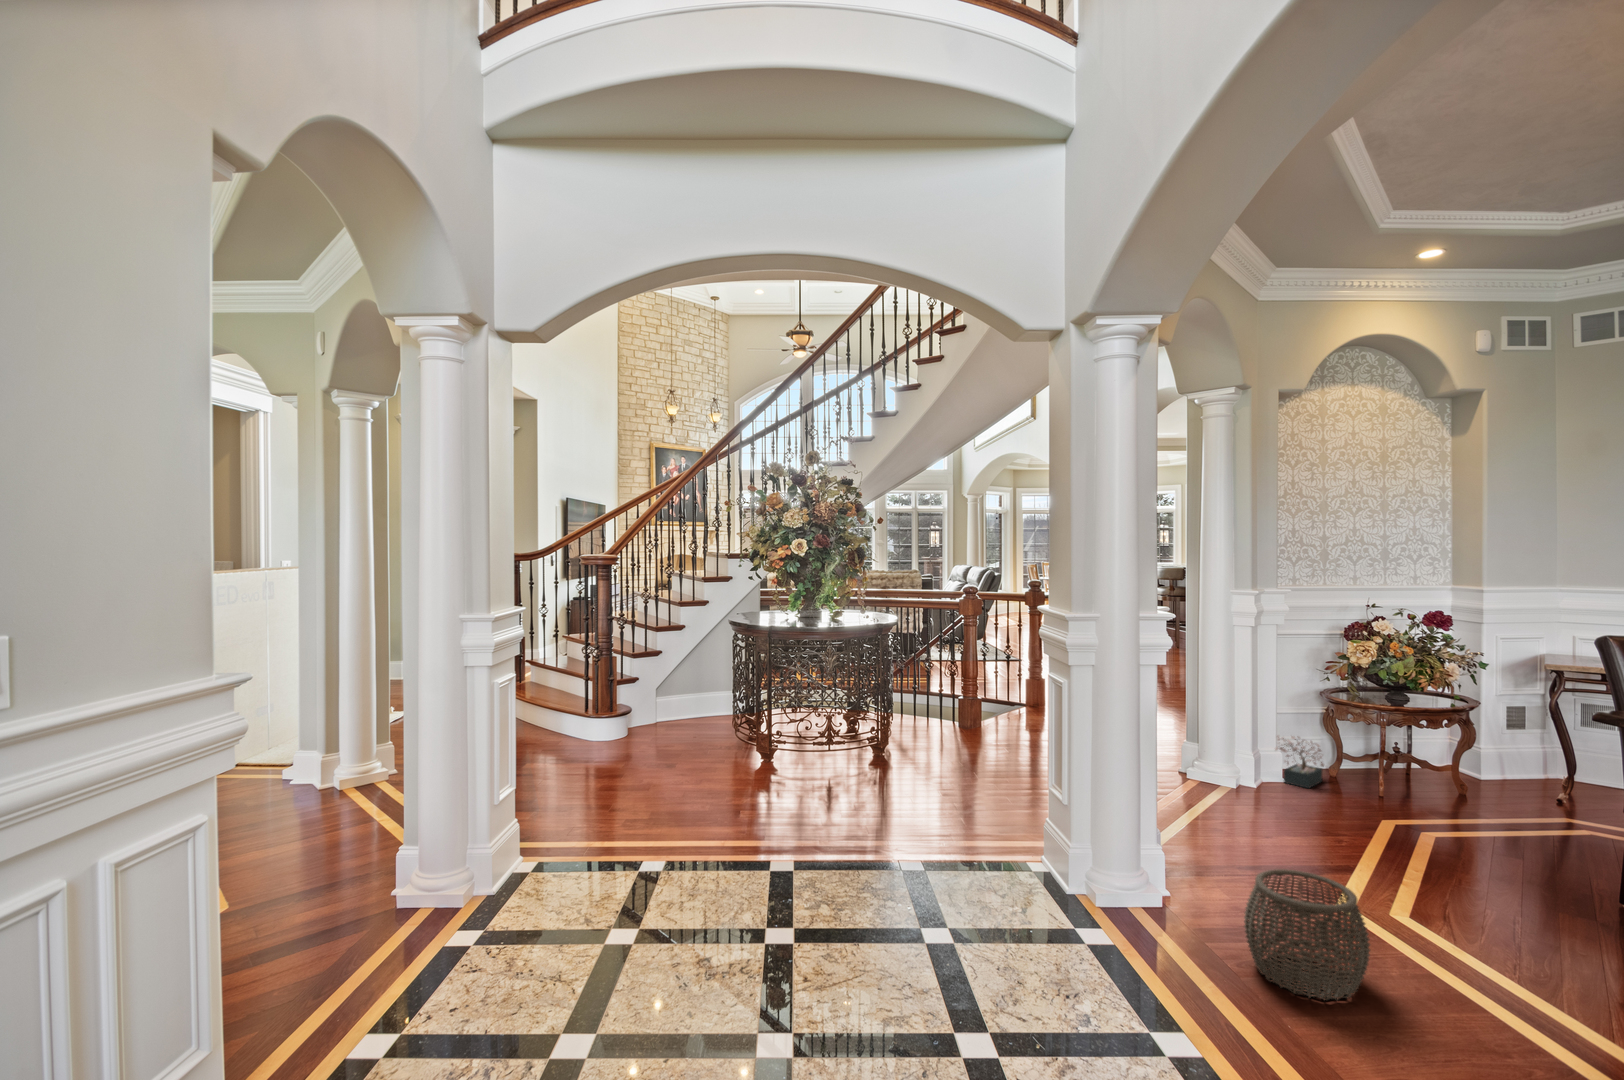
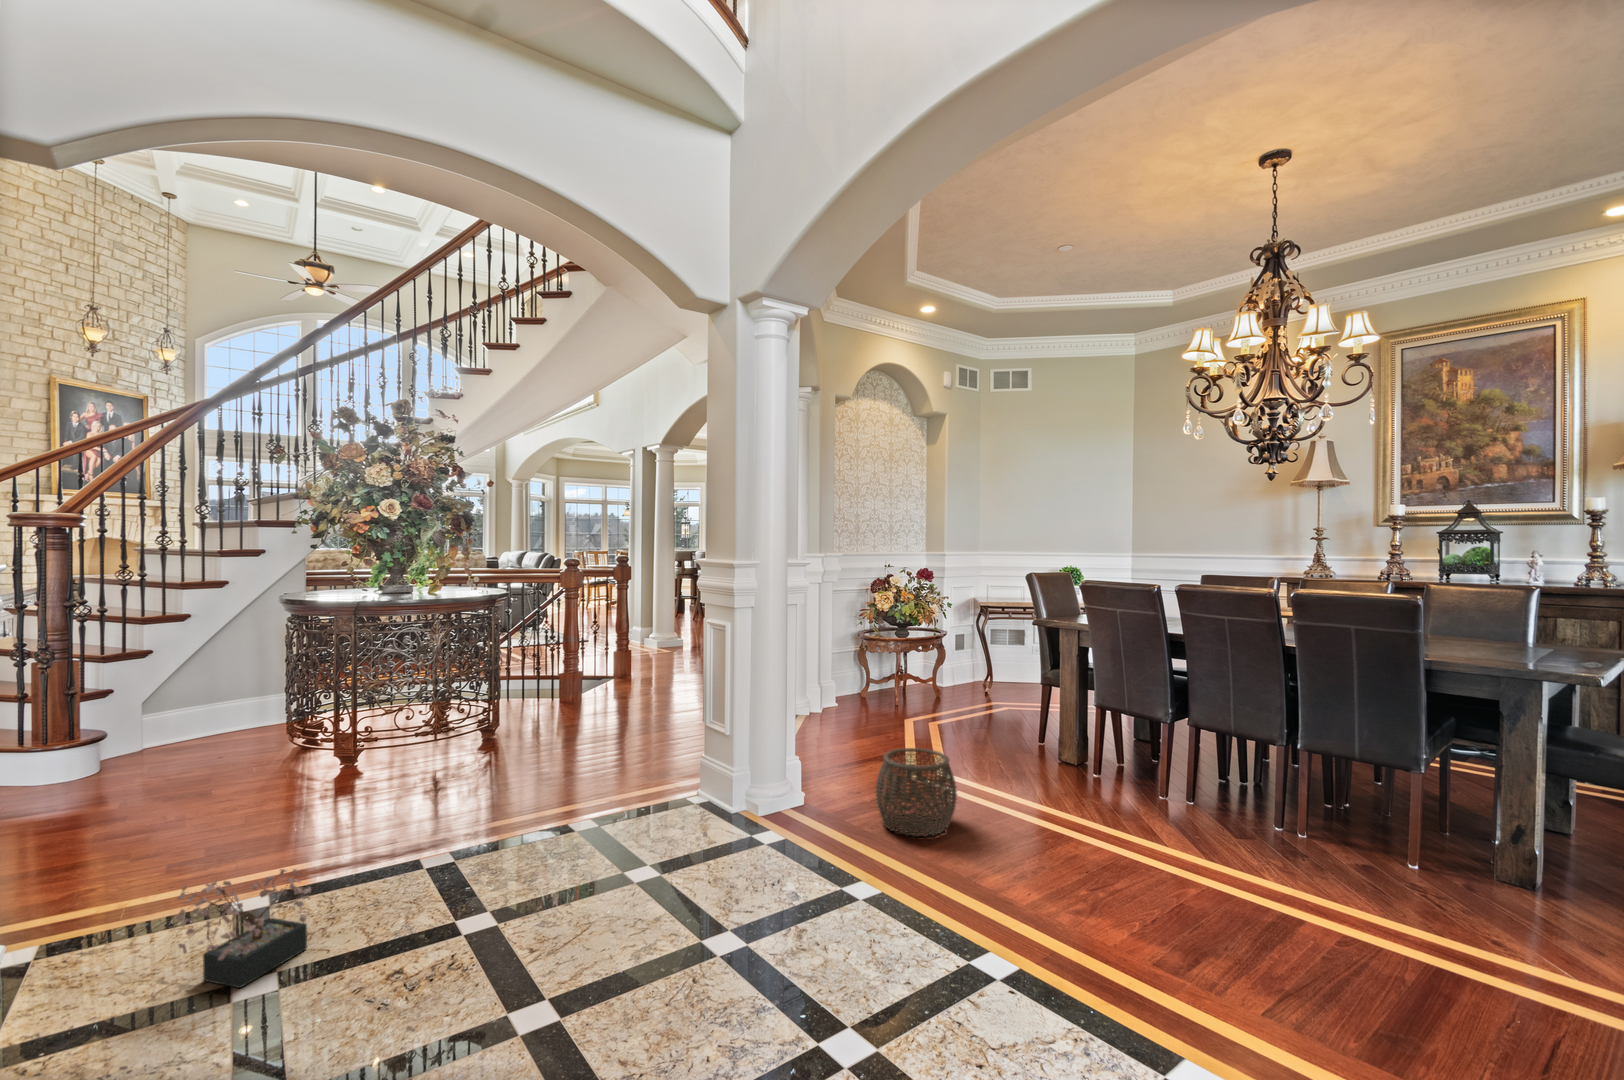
decorative plant: present [1275,736,1324,788] -> present [175,869,311,988]

